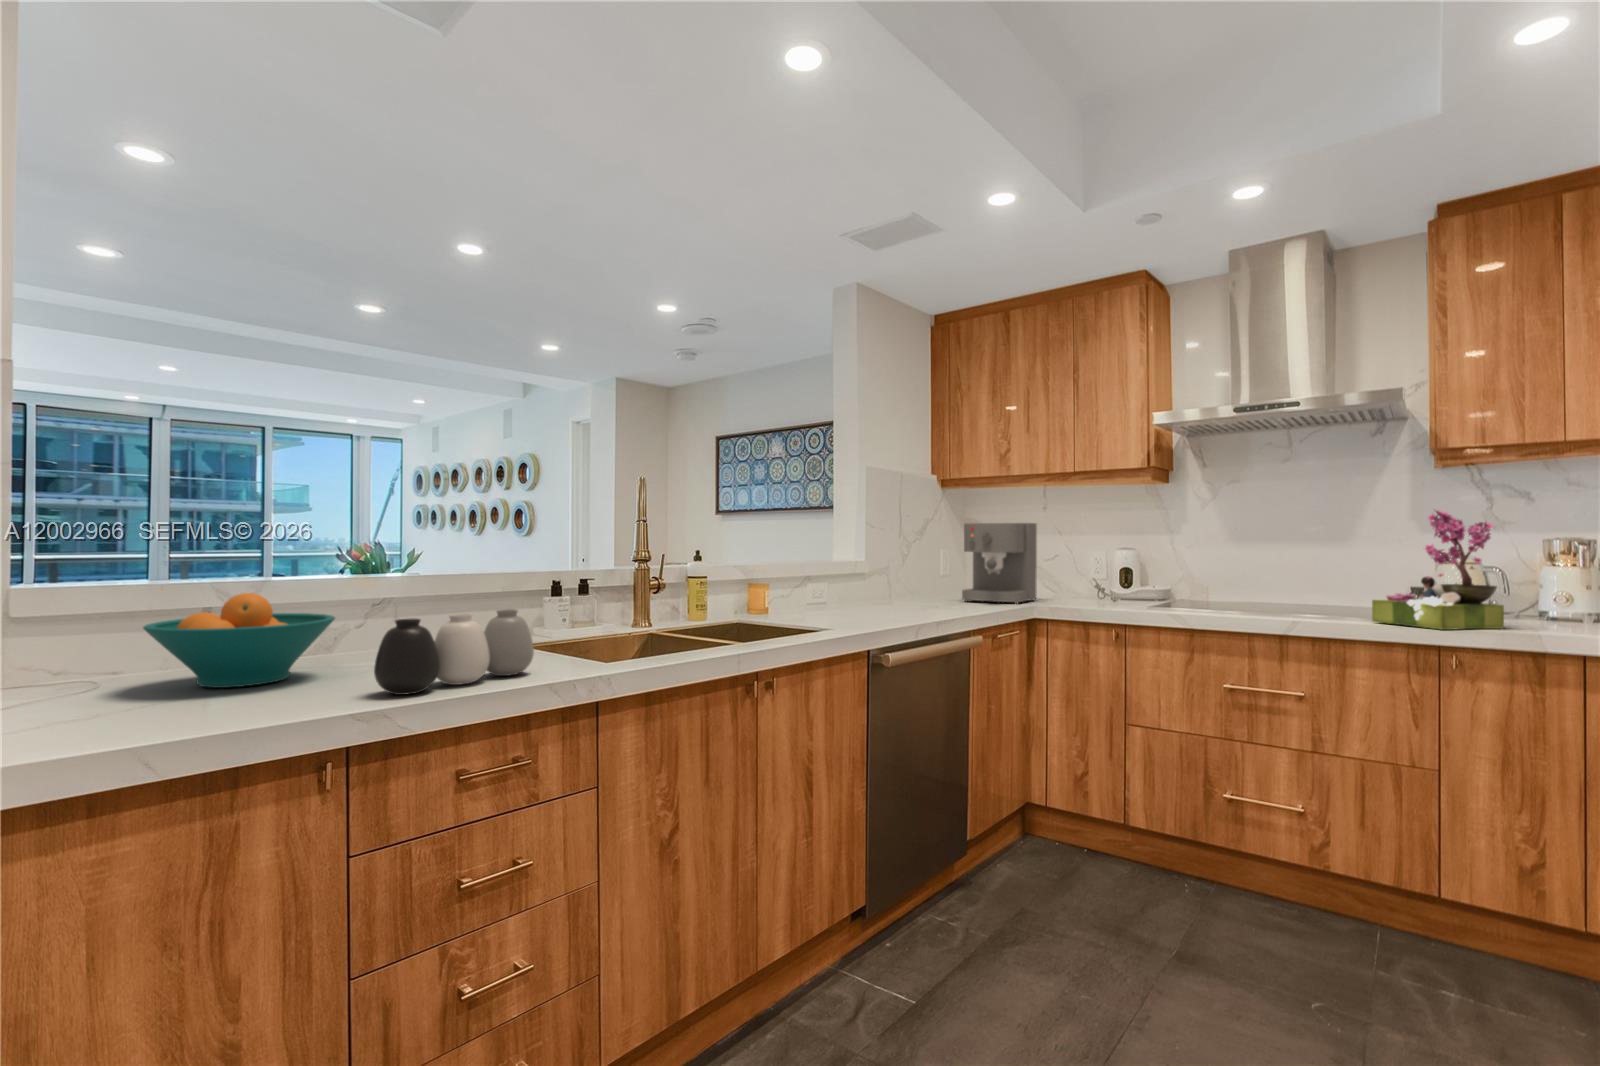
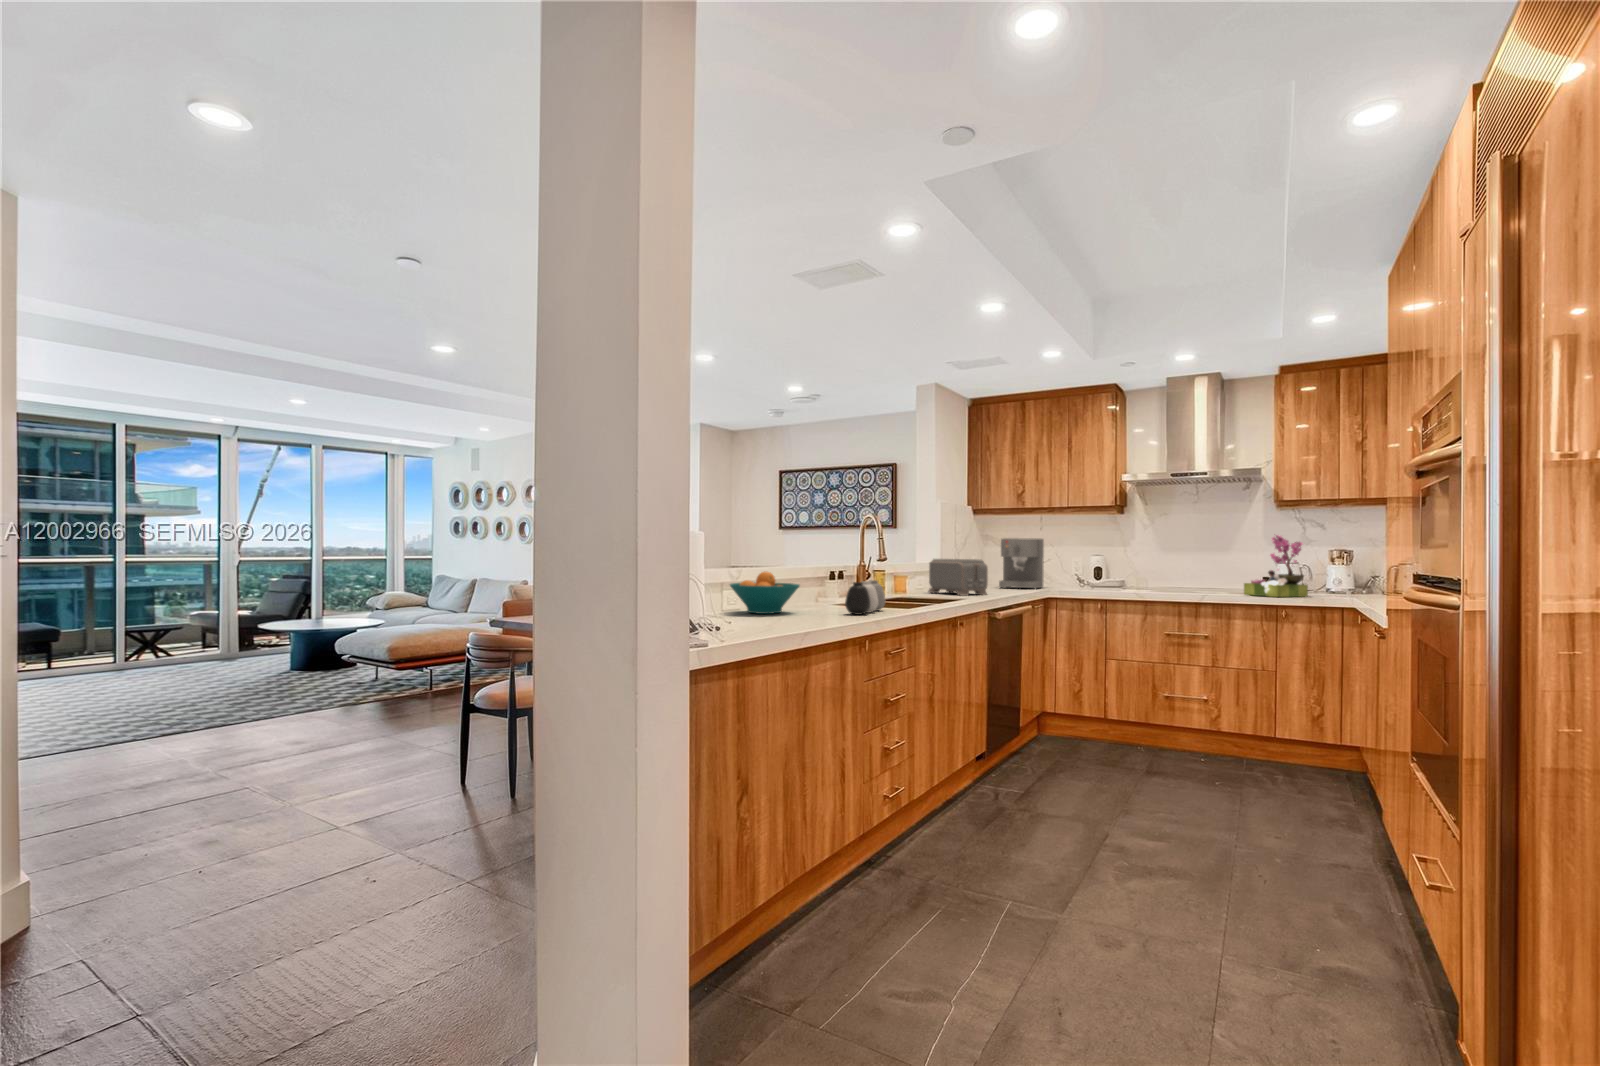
toaster: none [813,557,901,621] -> present [929,559,988,596]

